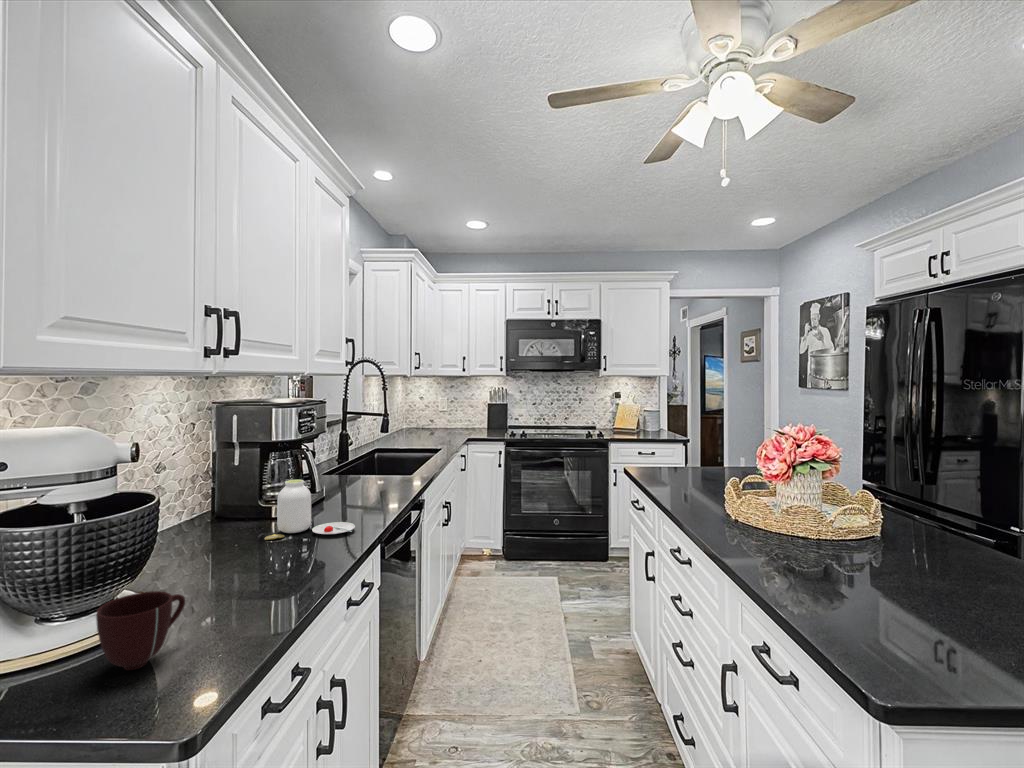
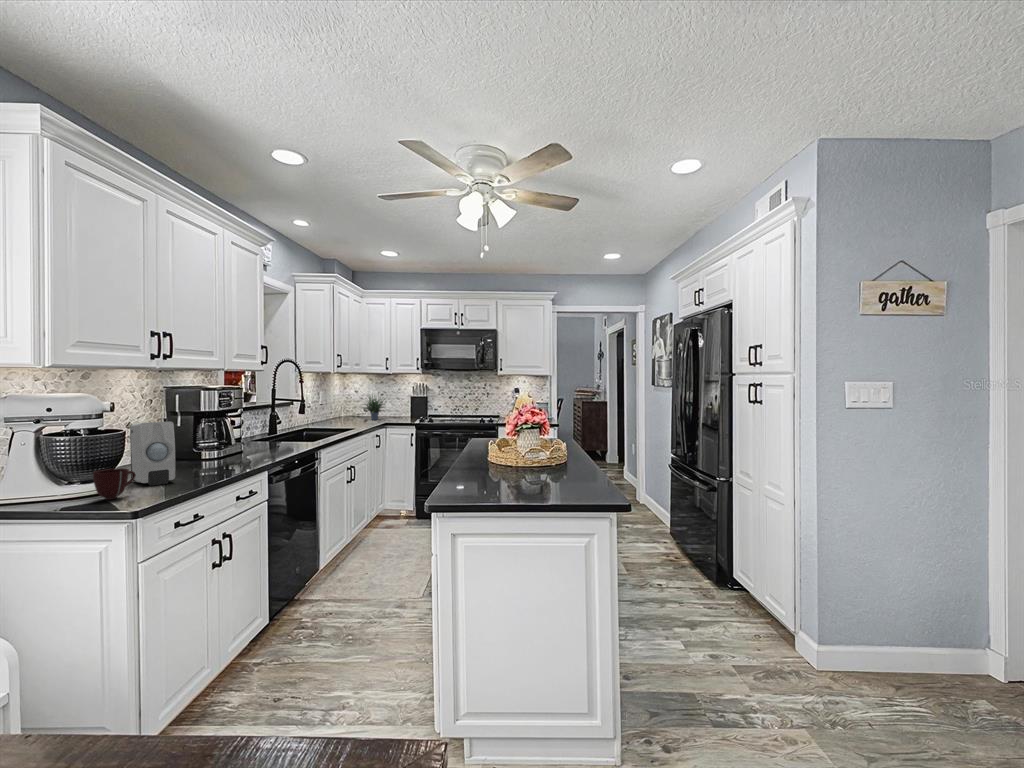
potted plant: none [430,395,465,433] -> present [363,396,385,420]
soap dispenser: none [167,474,252,604] -> present [130,422,175,486]
jar: present [265,480,355,540] -> none [192,434,251,468]

